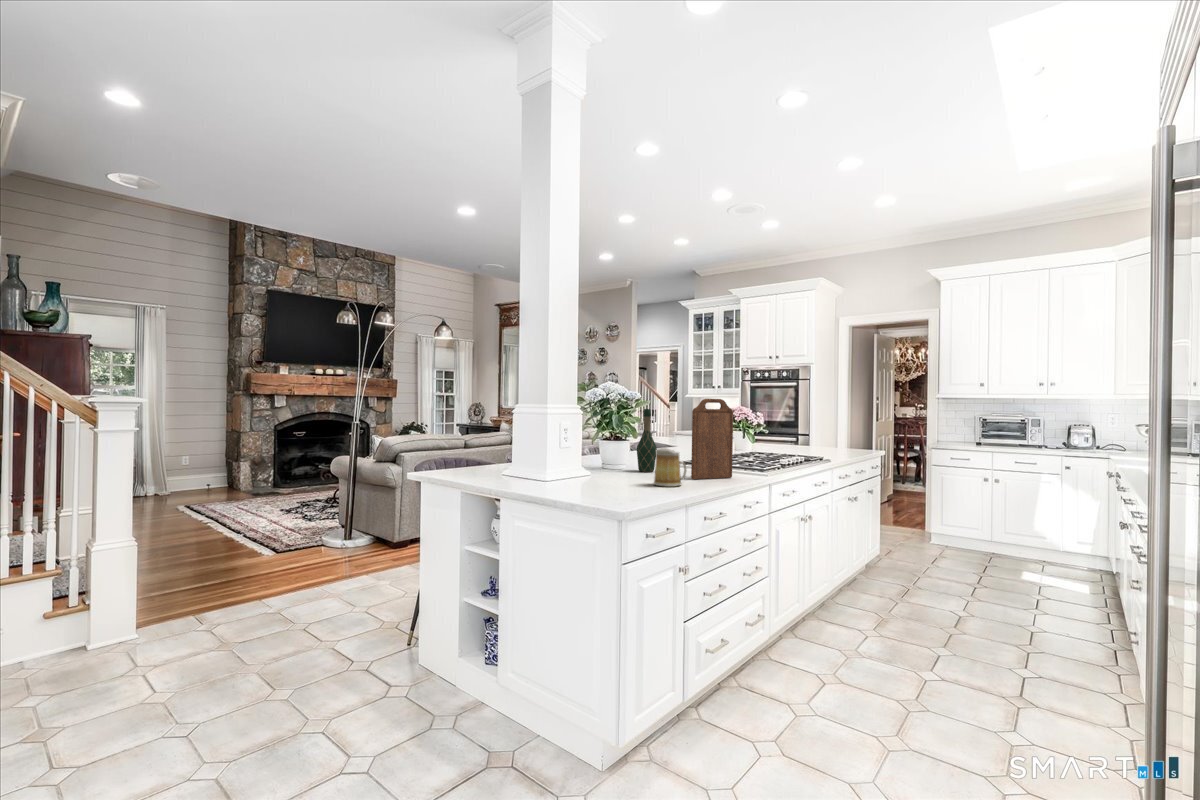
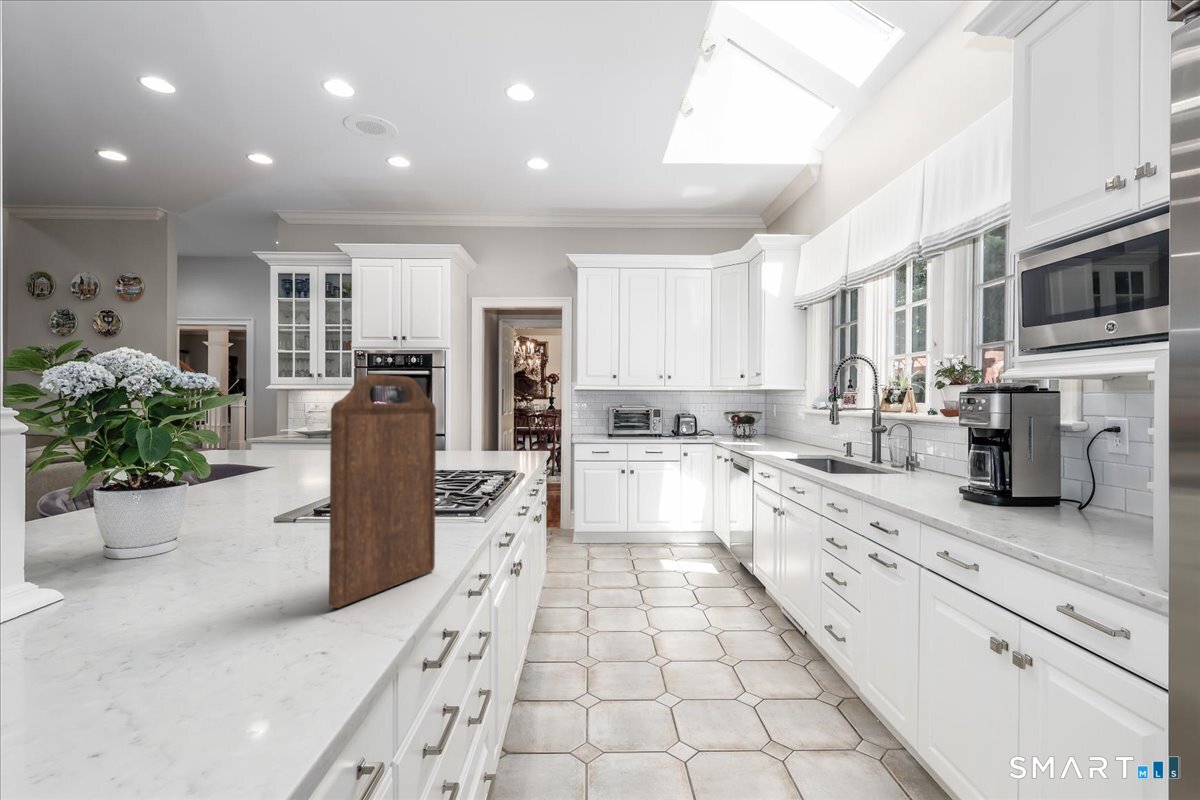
wine bottle: present [637,409,657,472] -> none [130,406,205,594]
mug: present [654,448,686,487] -> none [181,555,329,721]

